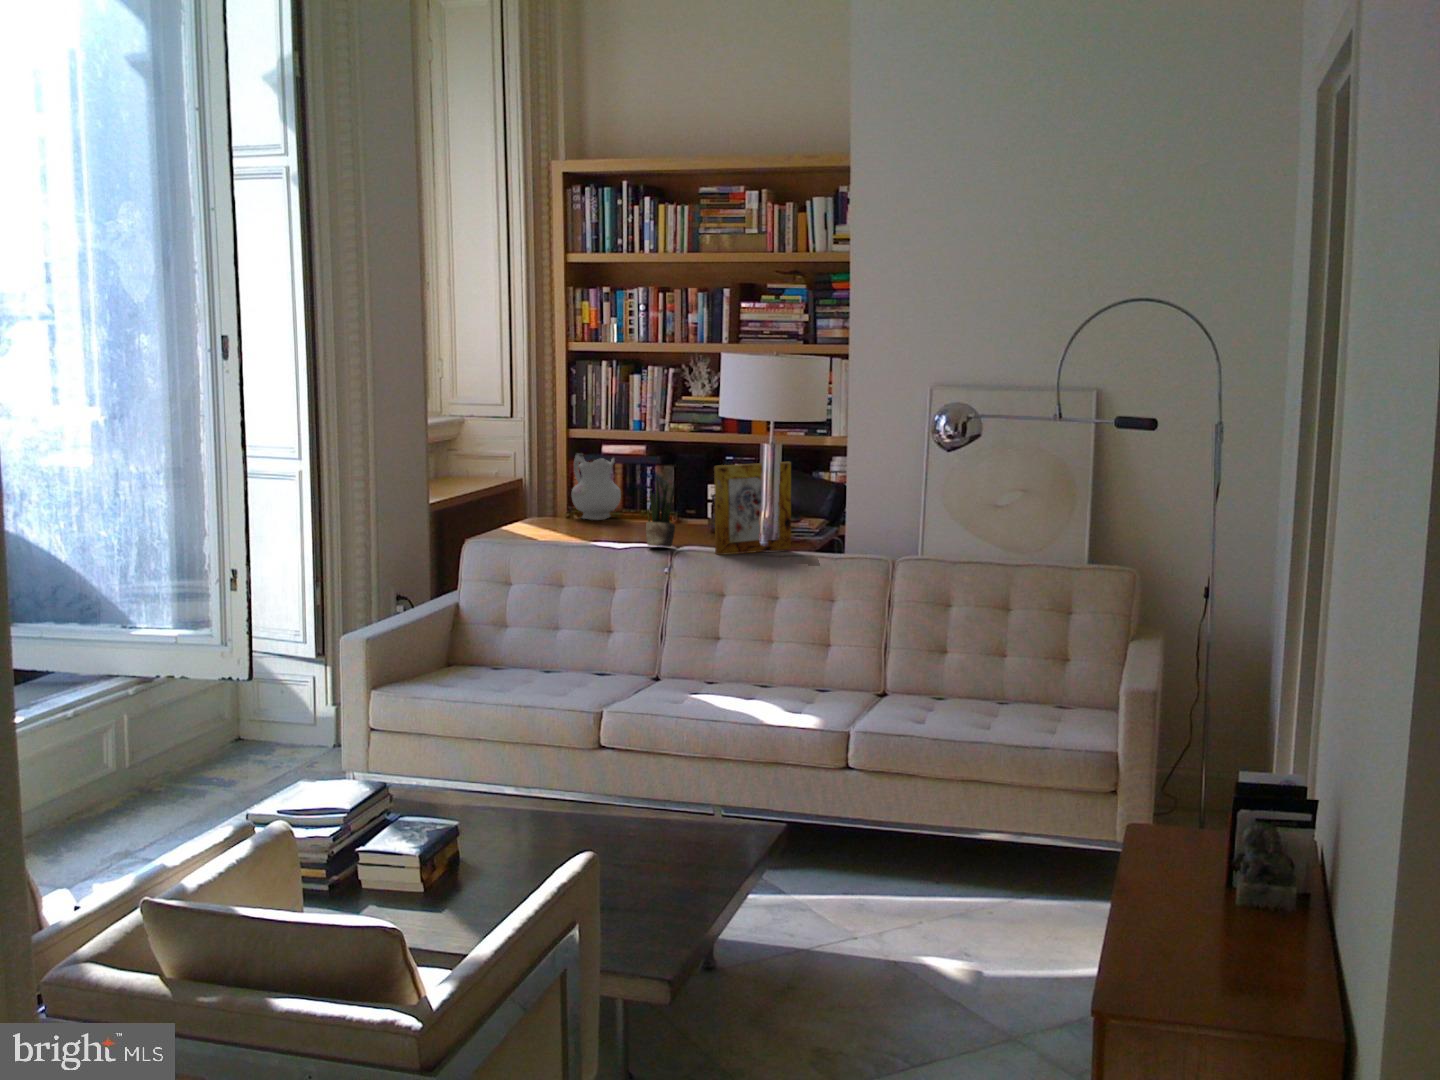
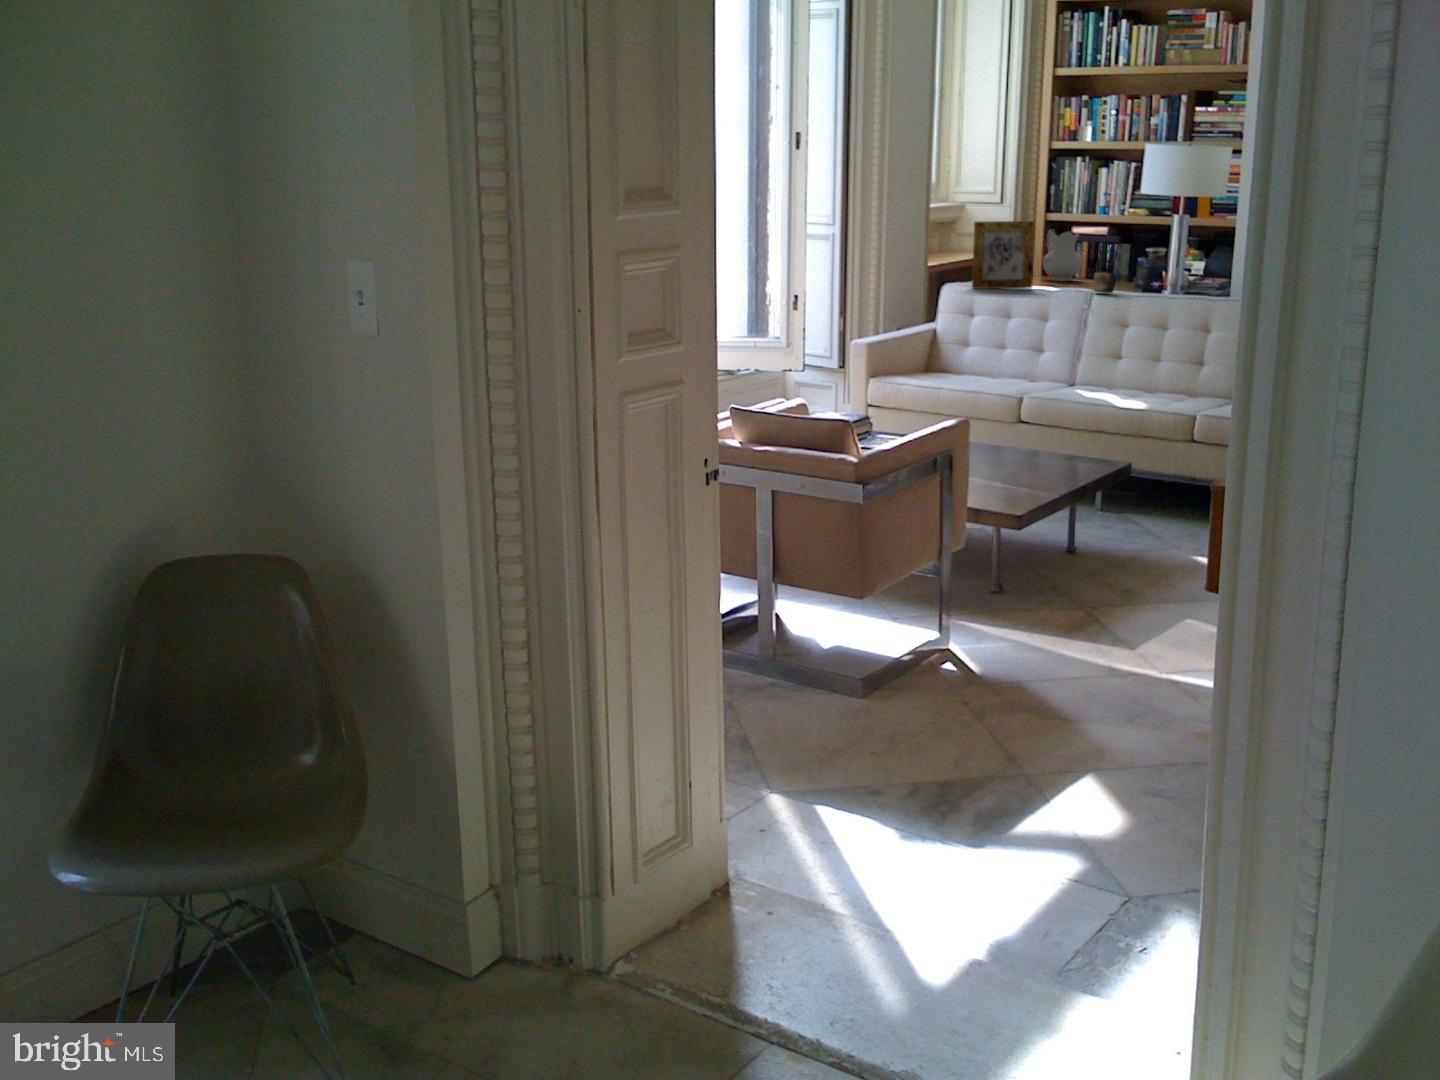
picture frame: present [714,462,791,555] -> present [972,221,1035,289]

